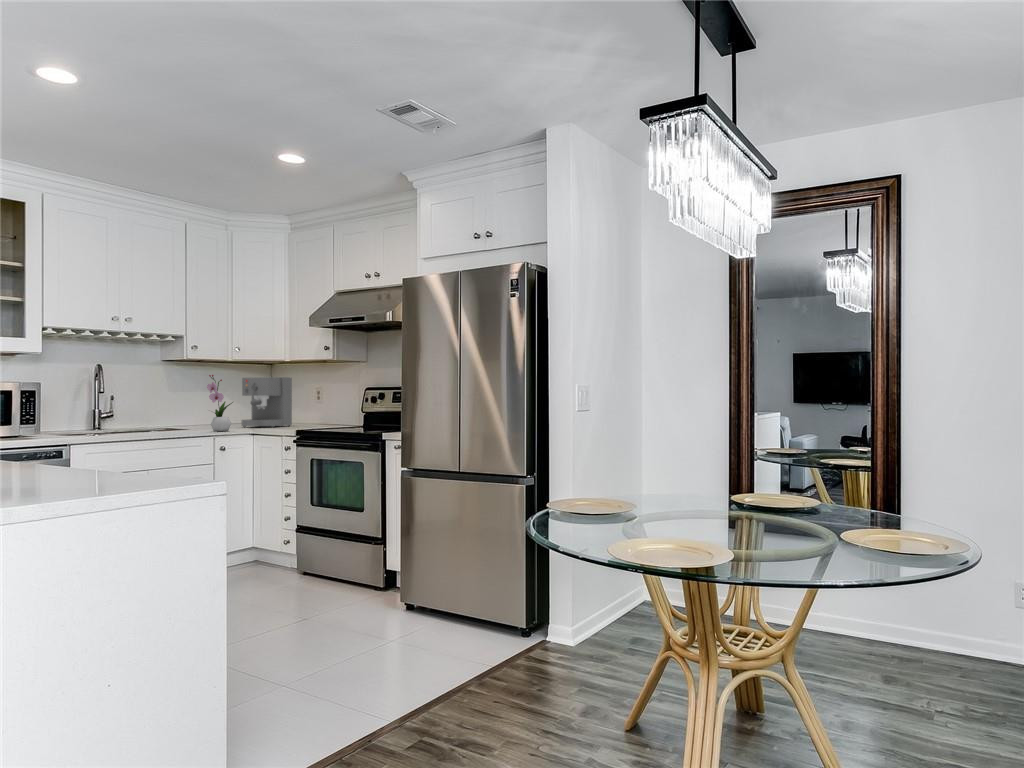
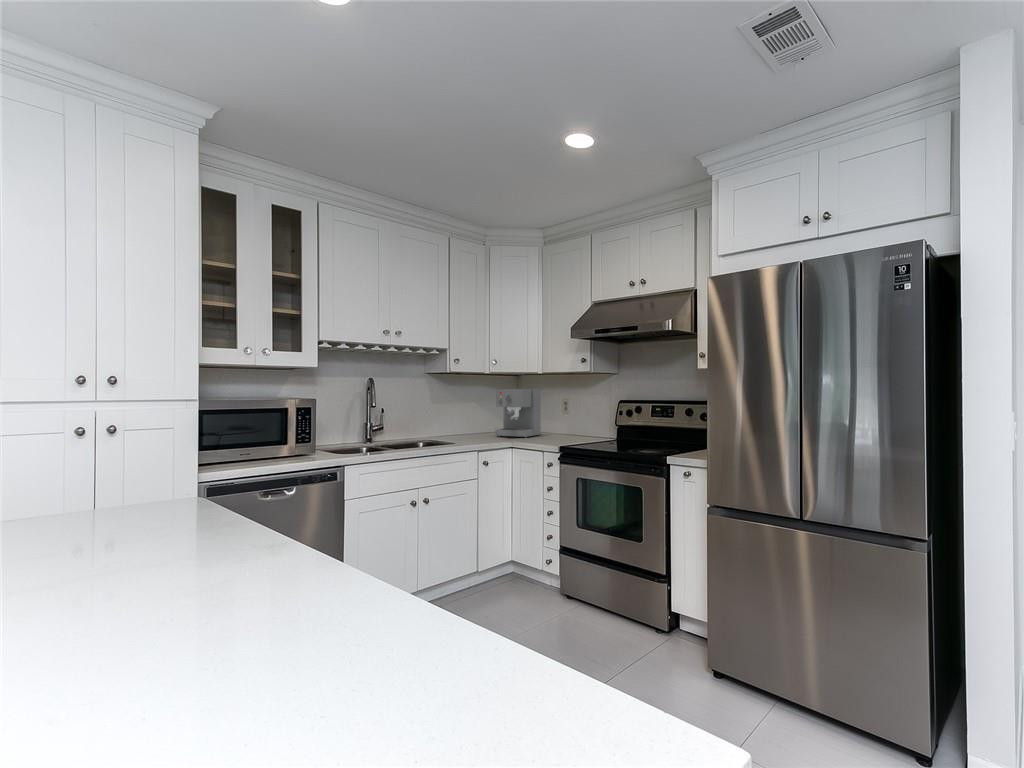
flower arrangement: present [207,375,233,431] -> none [471,389,496,446]

